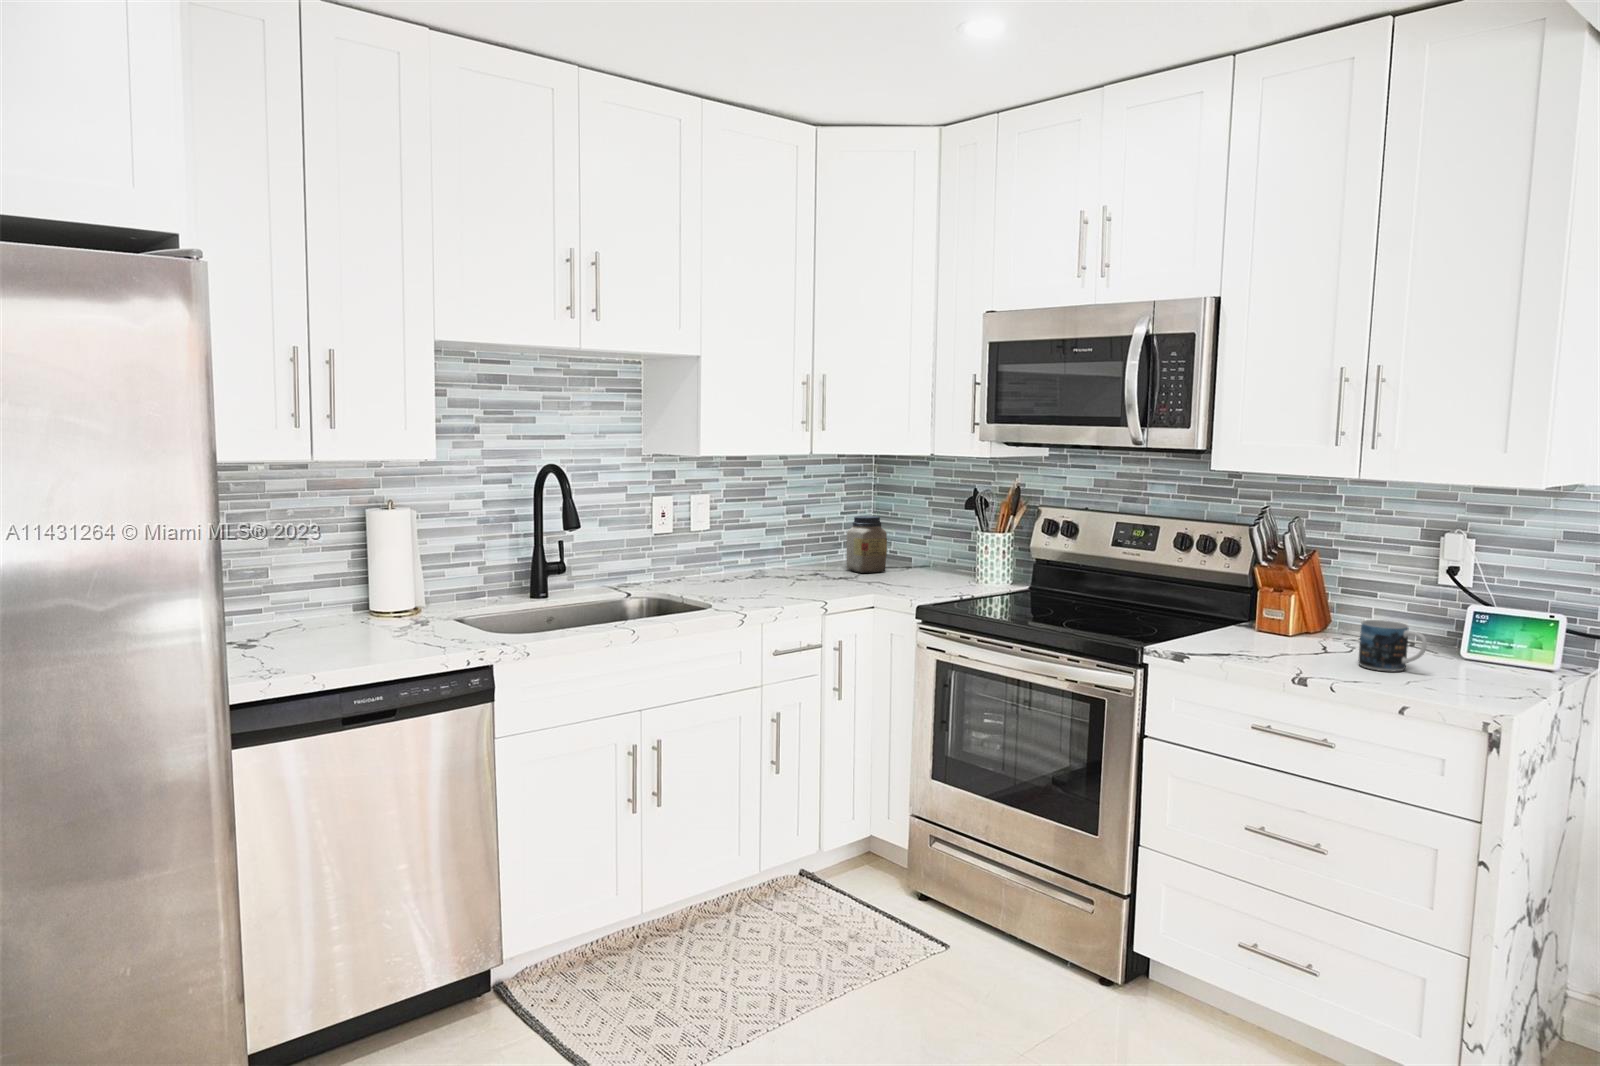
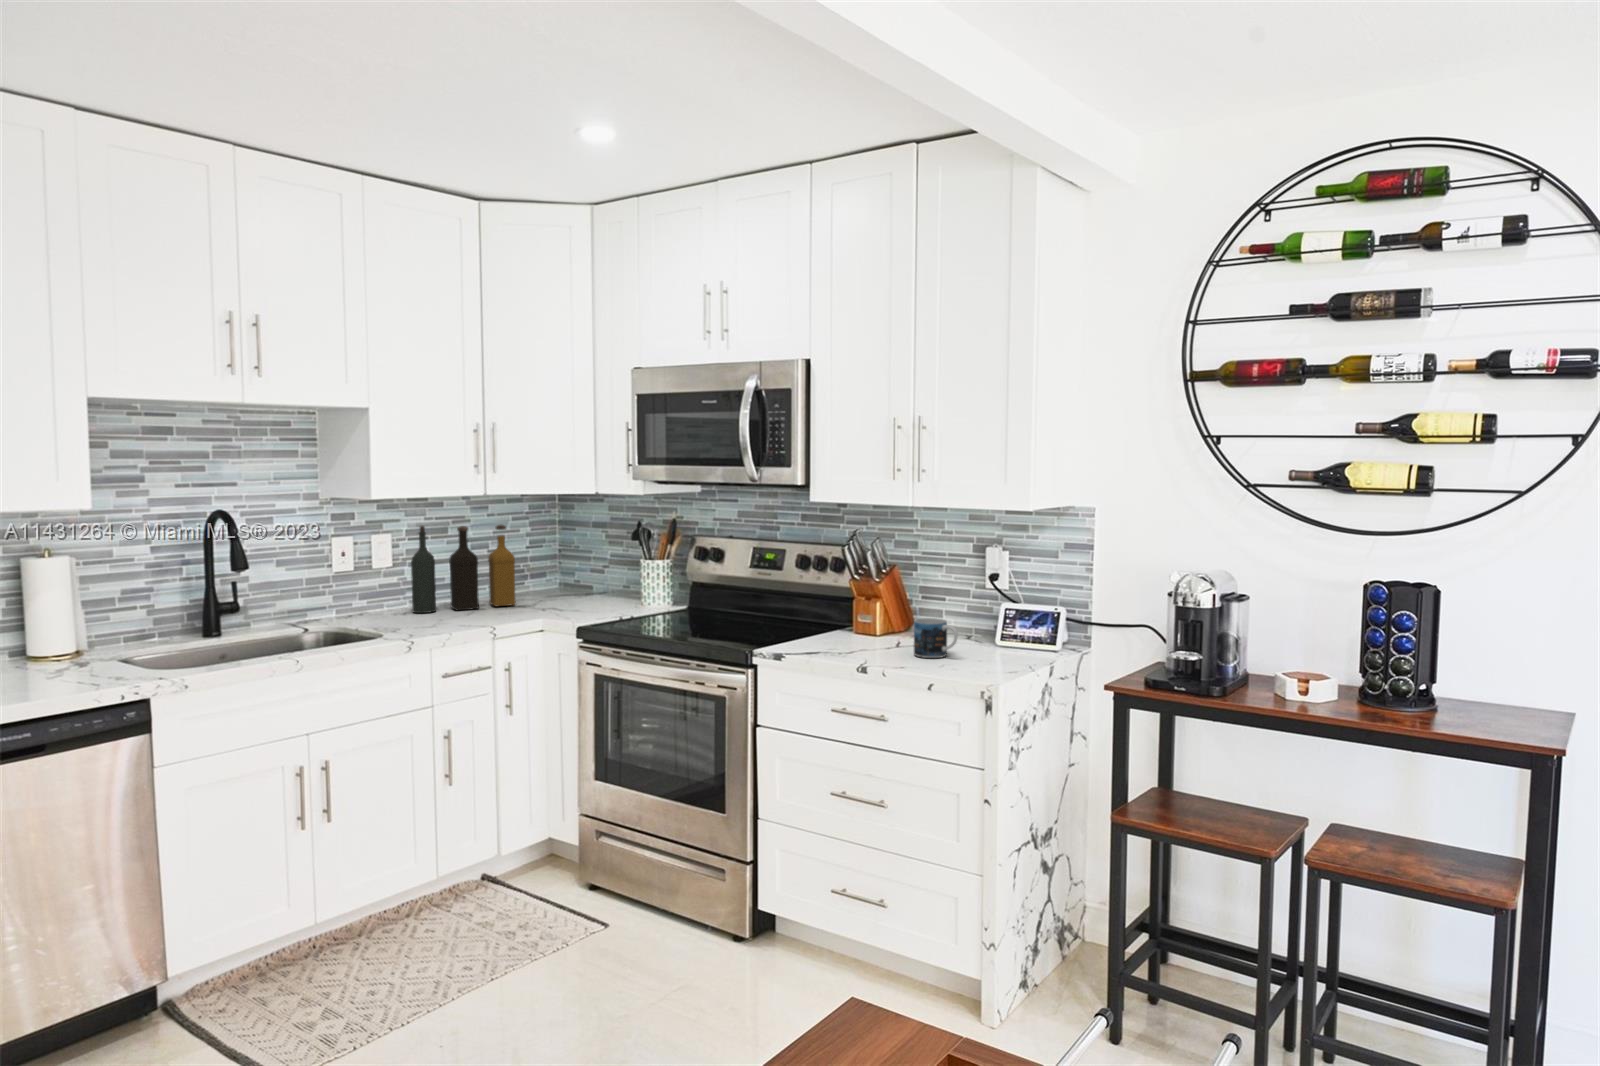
bottle: none [730,486,838,581] -> present [411,525,516,613]
jar: present [846,516,887,573] -> none [528,549,566,602]

